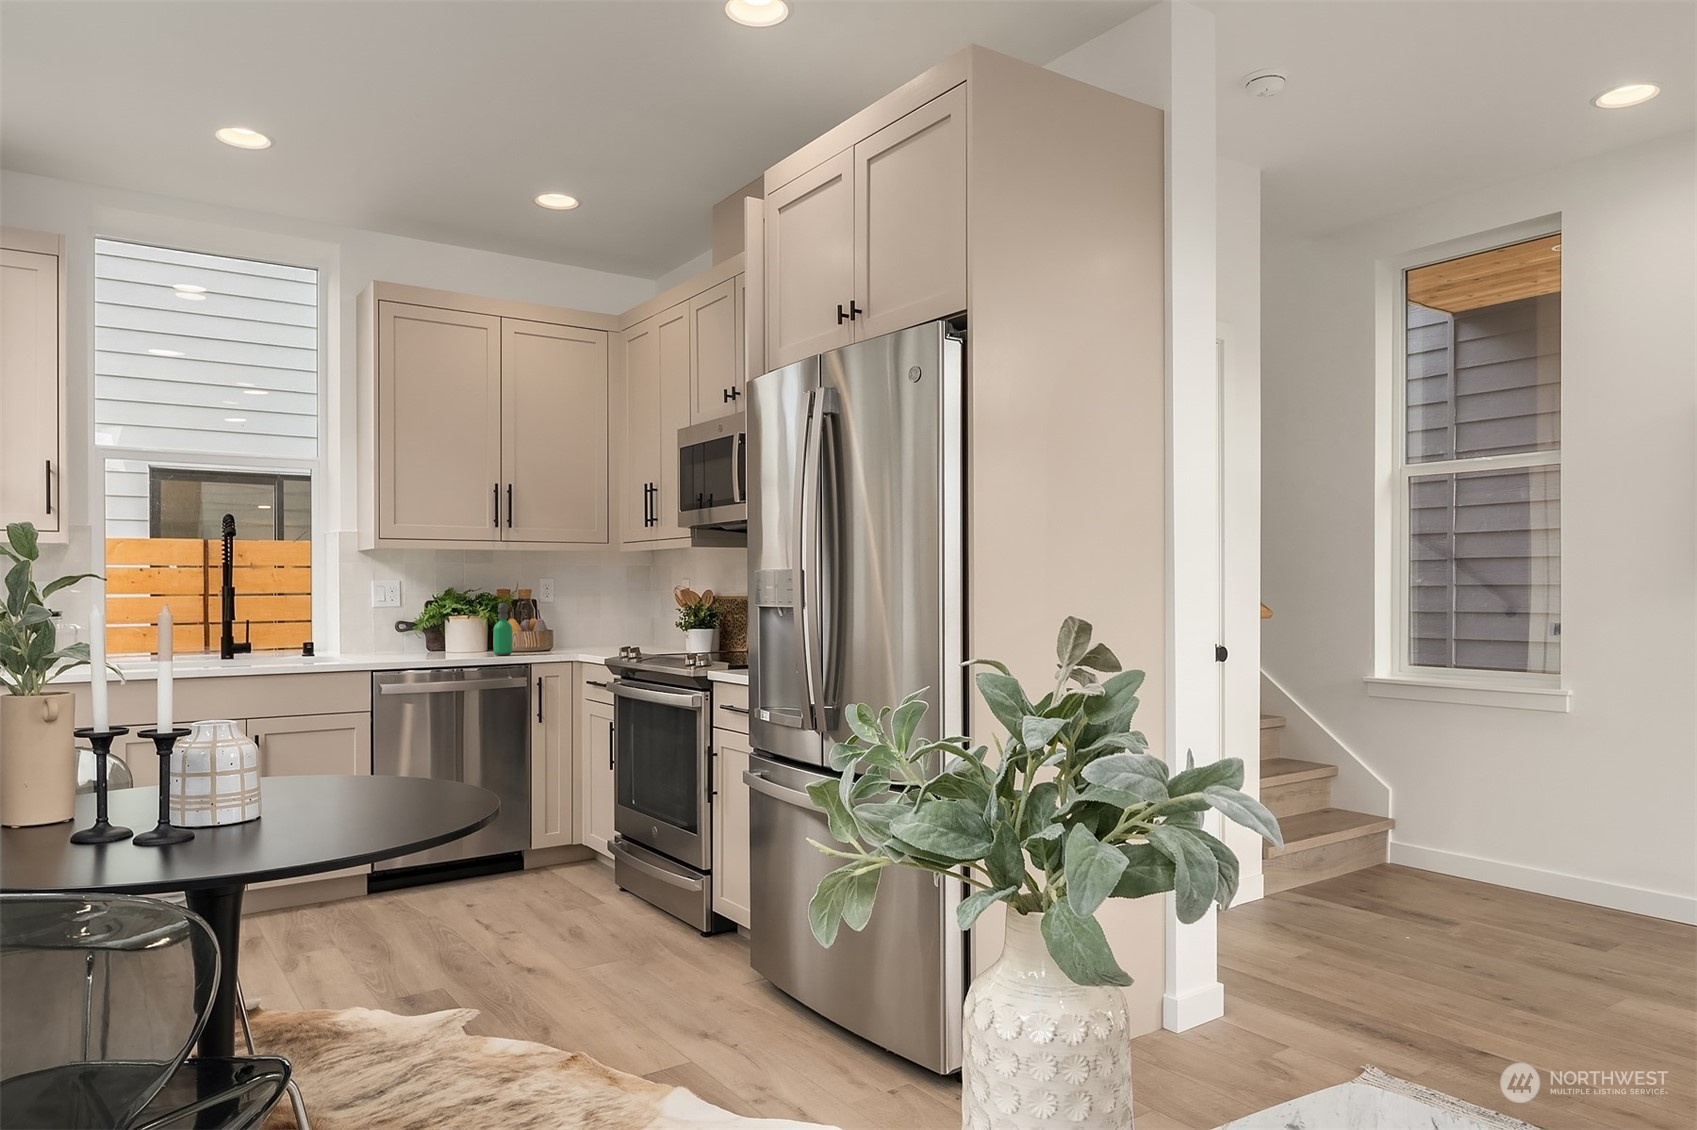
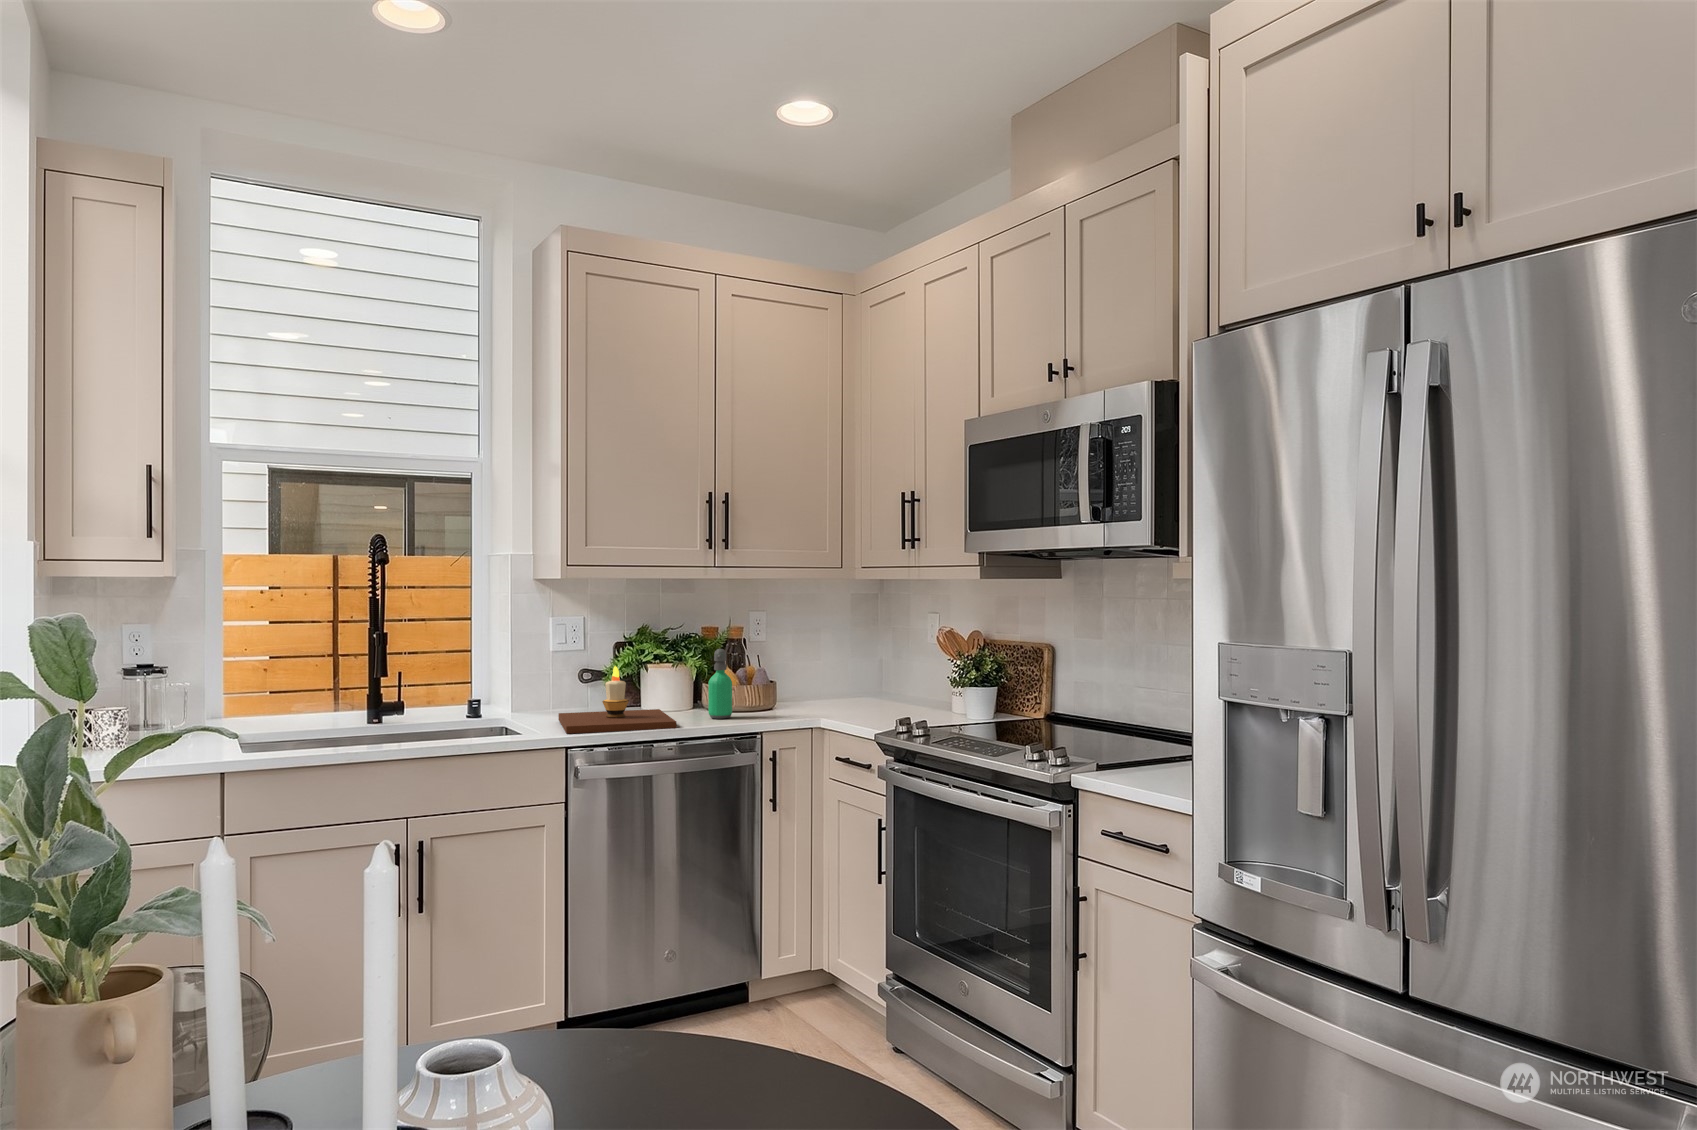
candle: none [375,614,462,662] -> present [558,666,676,734]

